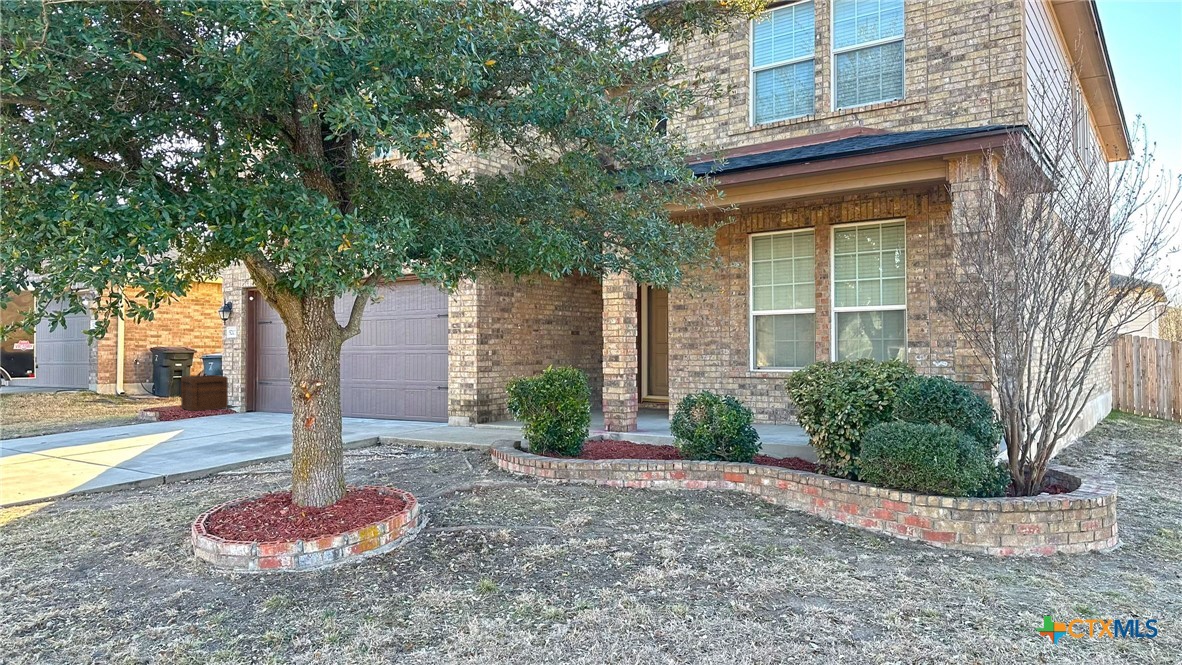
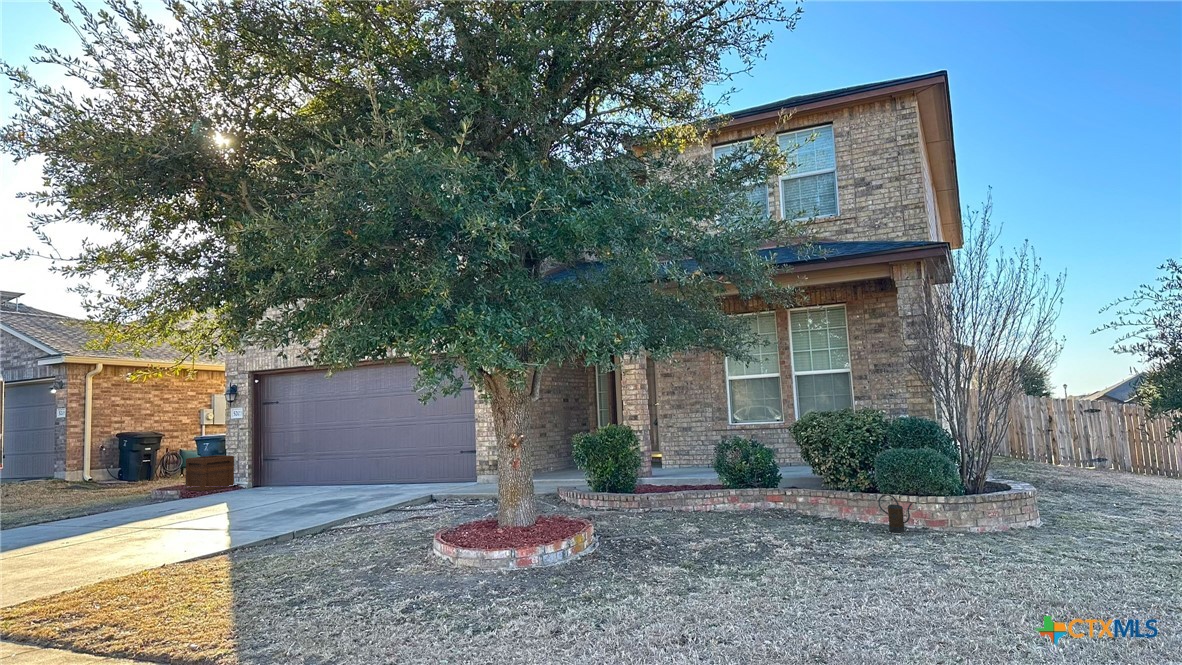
watering can: none [852,489,899,546] -> present [878,494,912,532]

